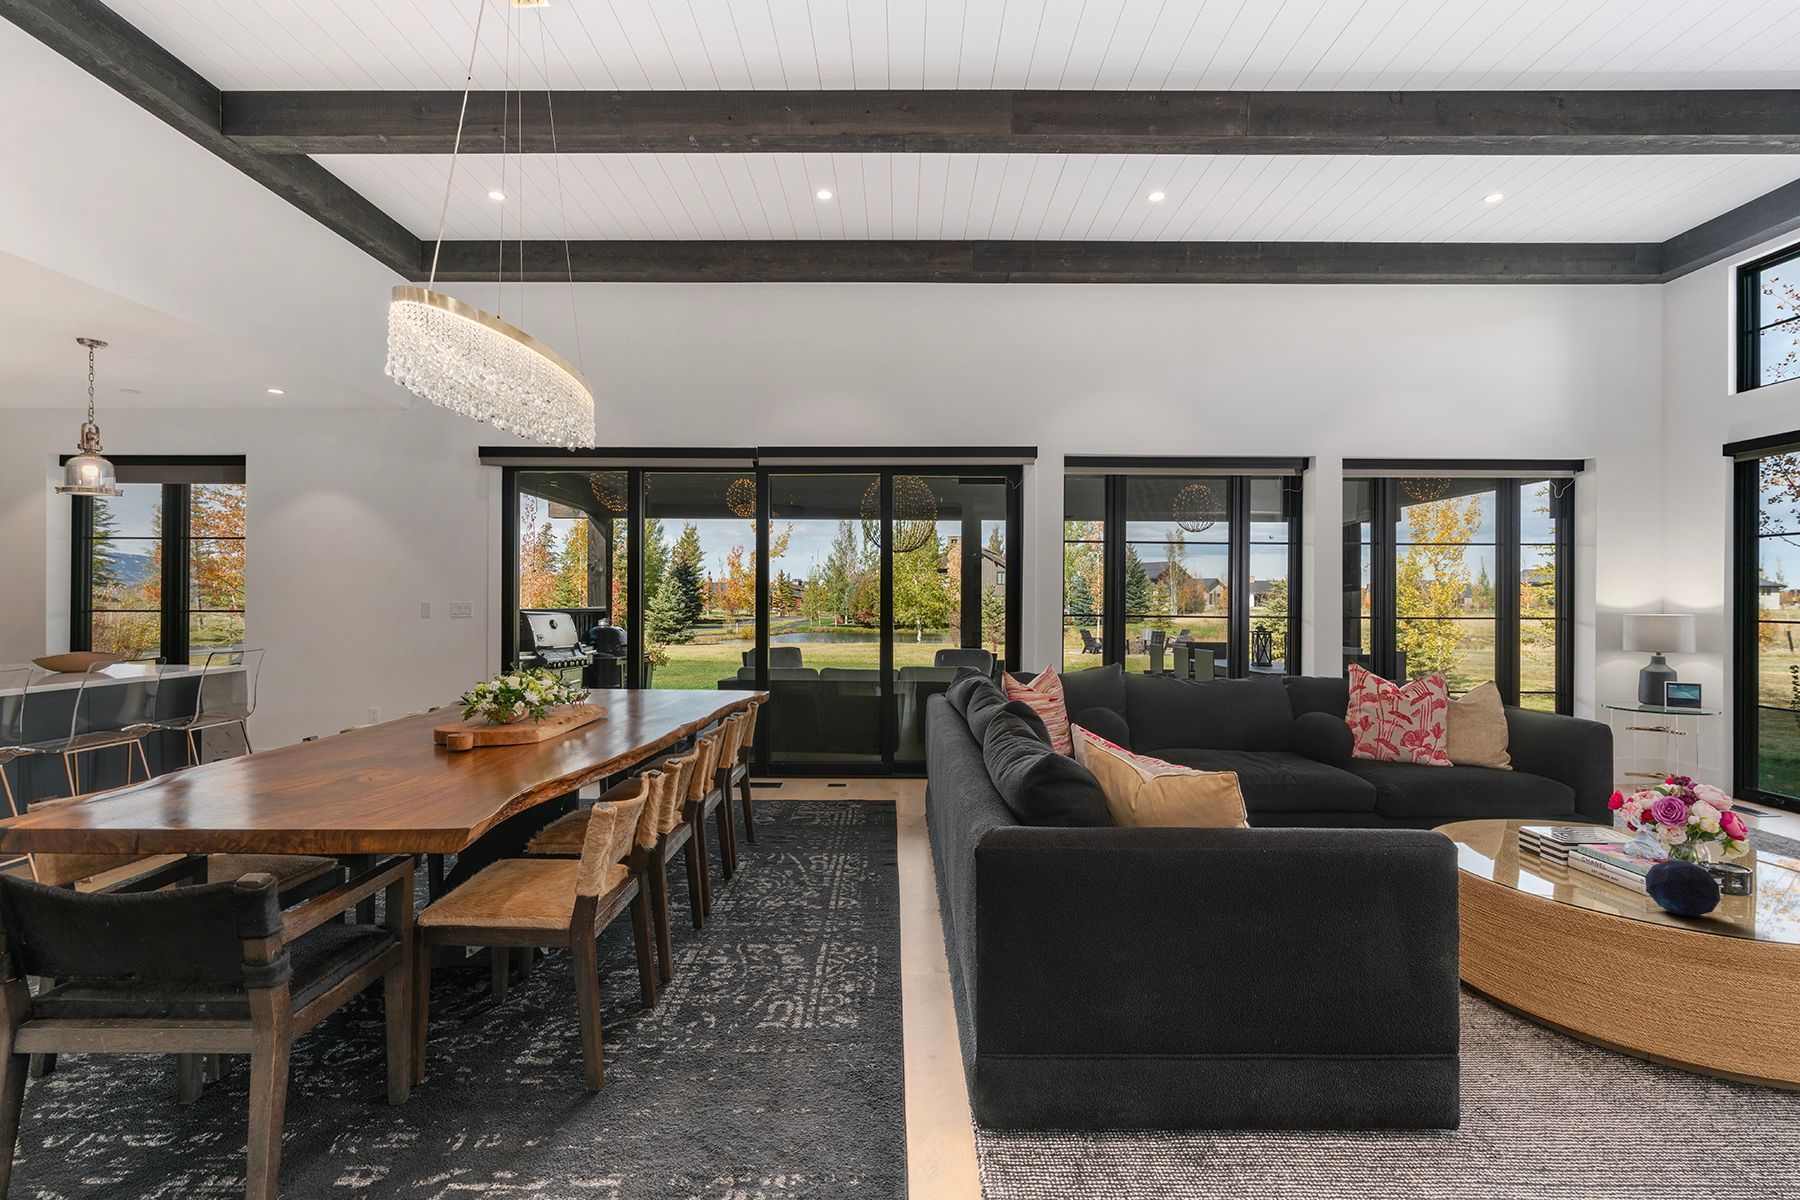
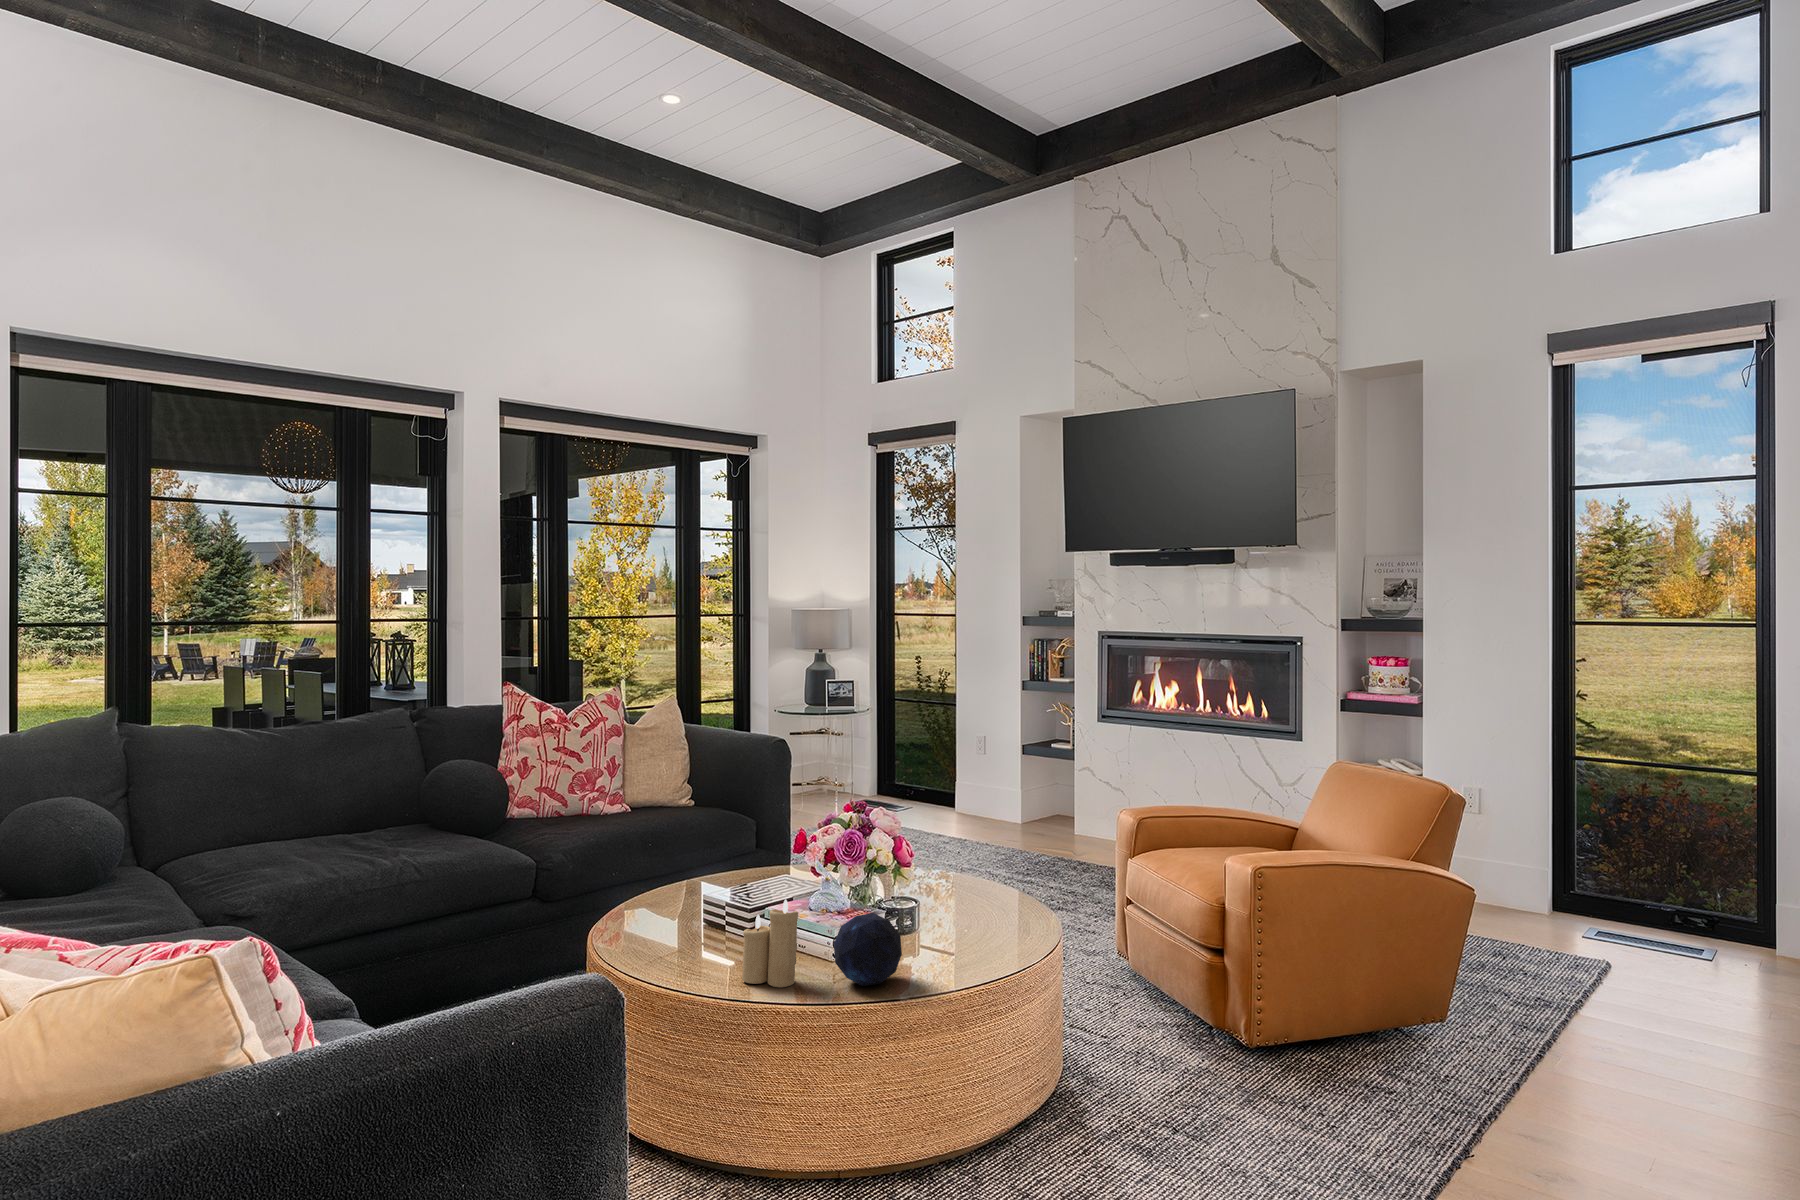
candle: none [1556,834,1609,898] -> present [742,899,798,988]

